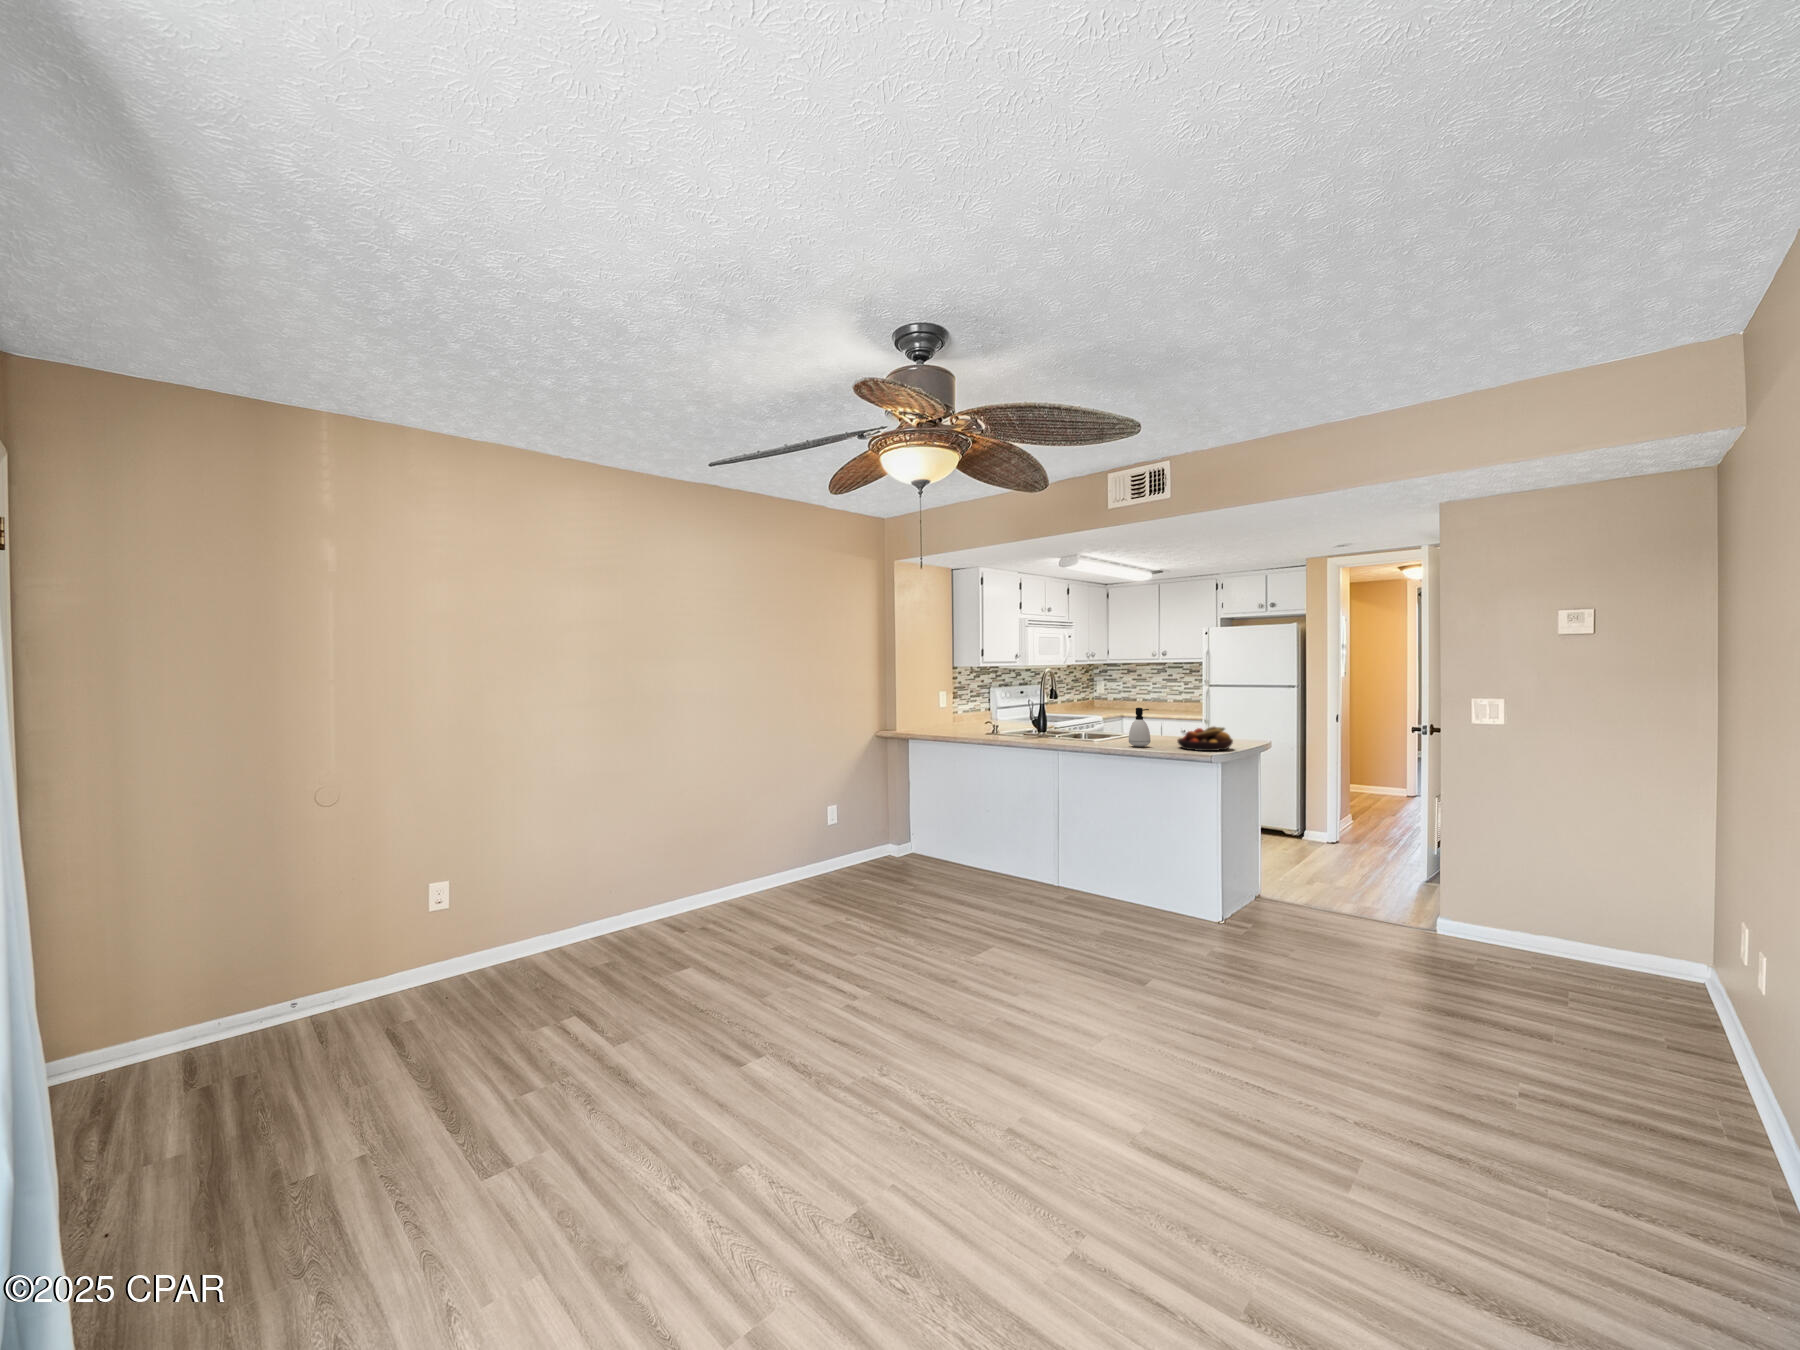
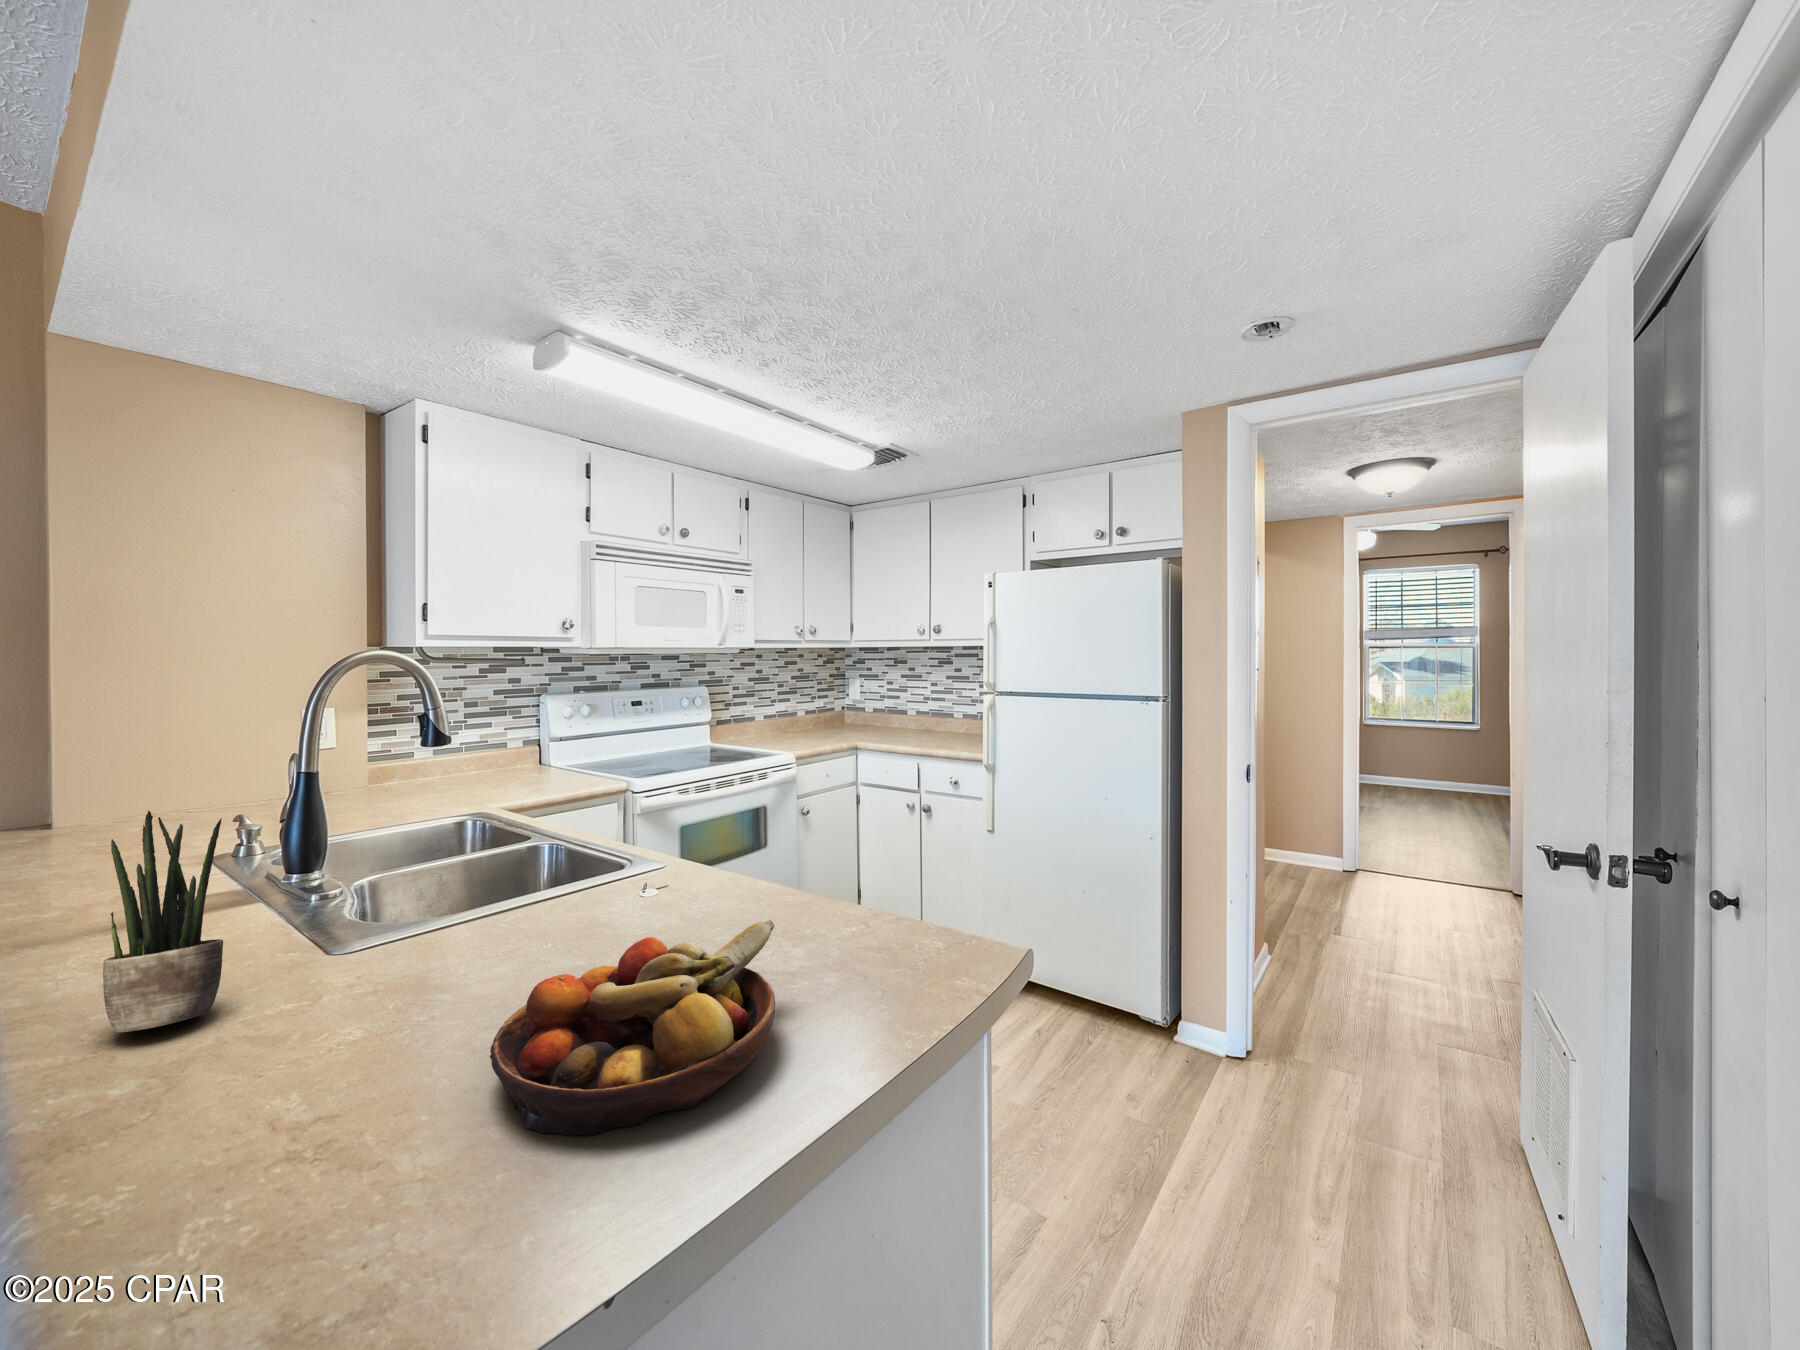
potted plant: none [1085,702,1104,746] -> present [103,810,223,1032]
soap dispenser: present [1129,708,1151,747] -> none [300,839,427,1041]

